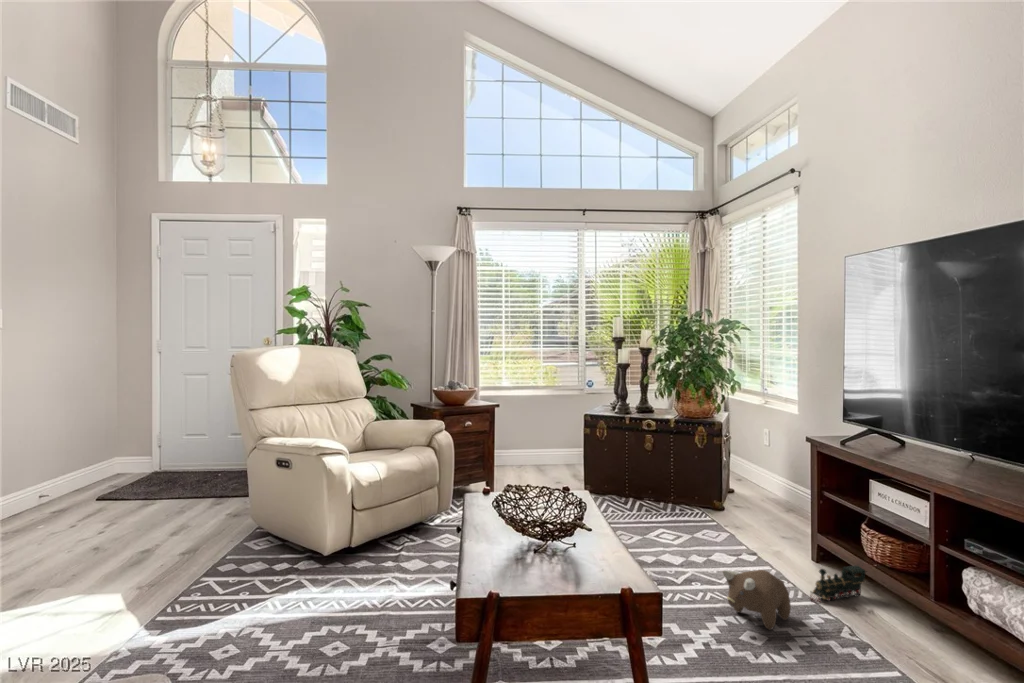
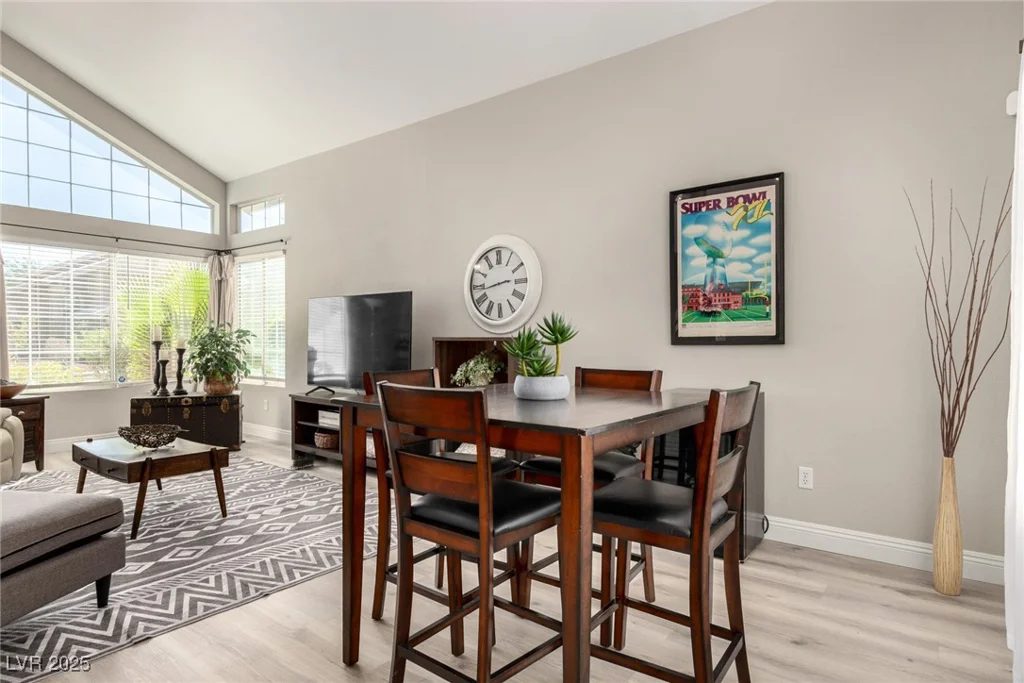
plush toy: present [723,570,791,630] -> none [246,455,280,480]

